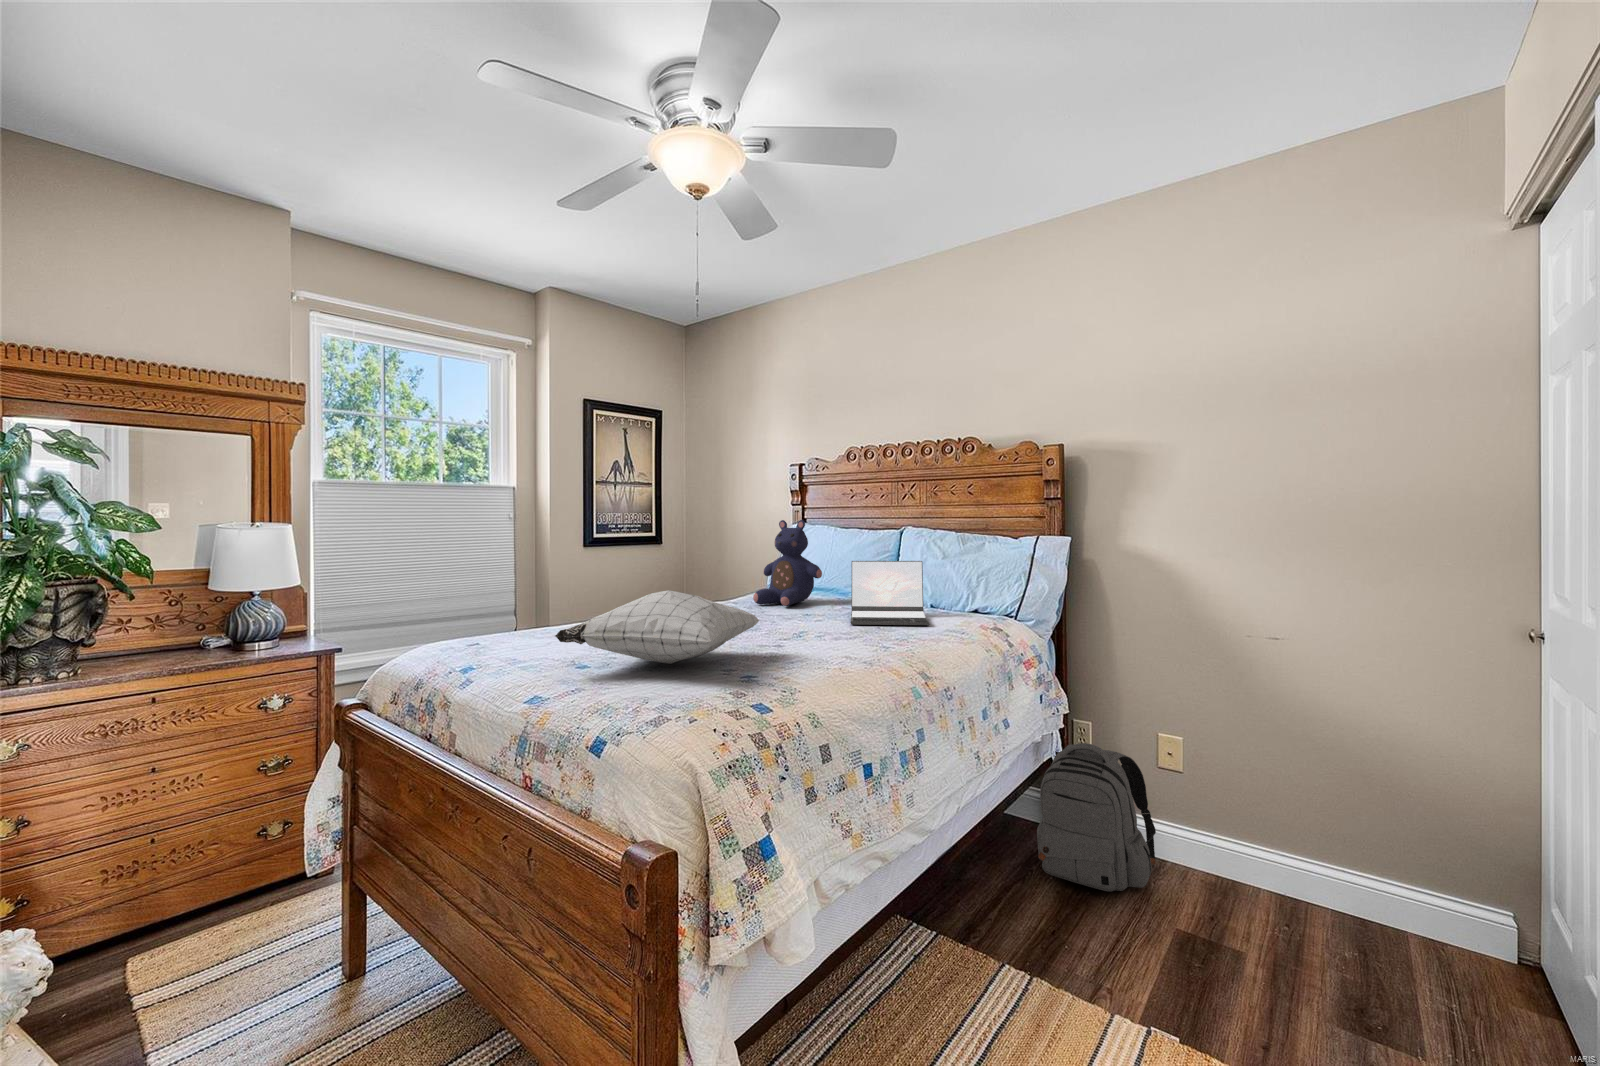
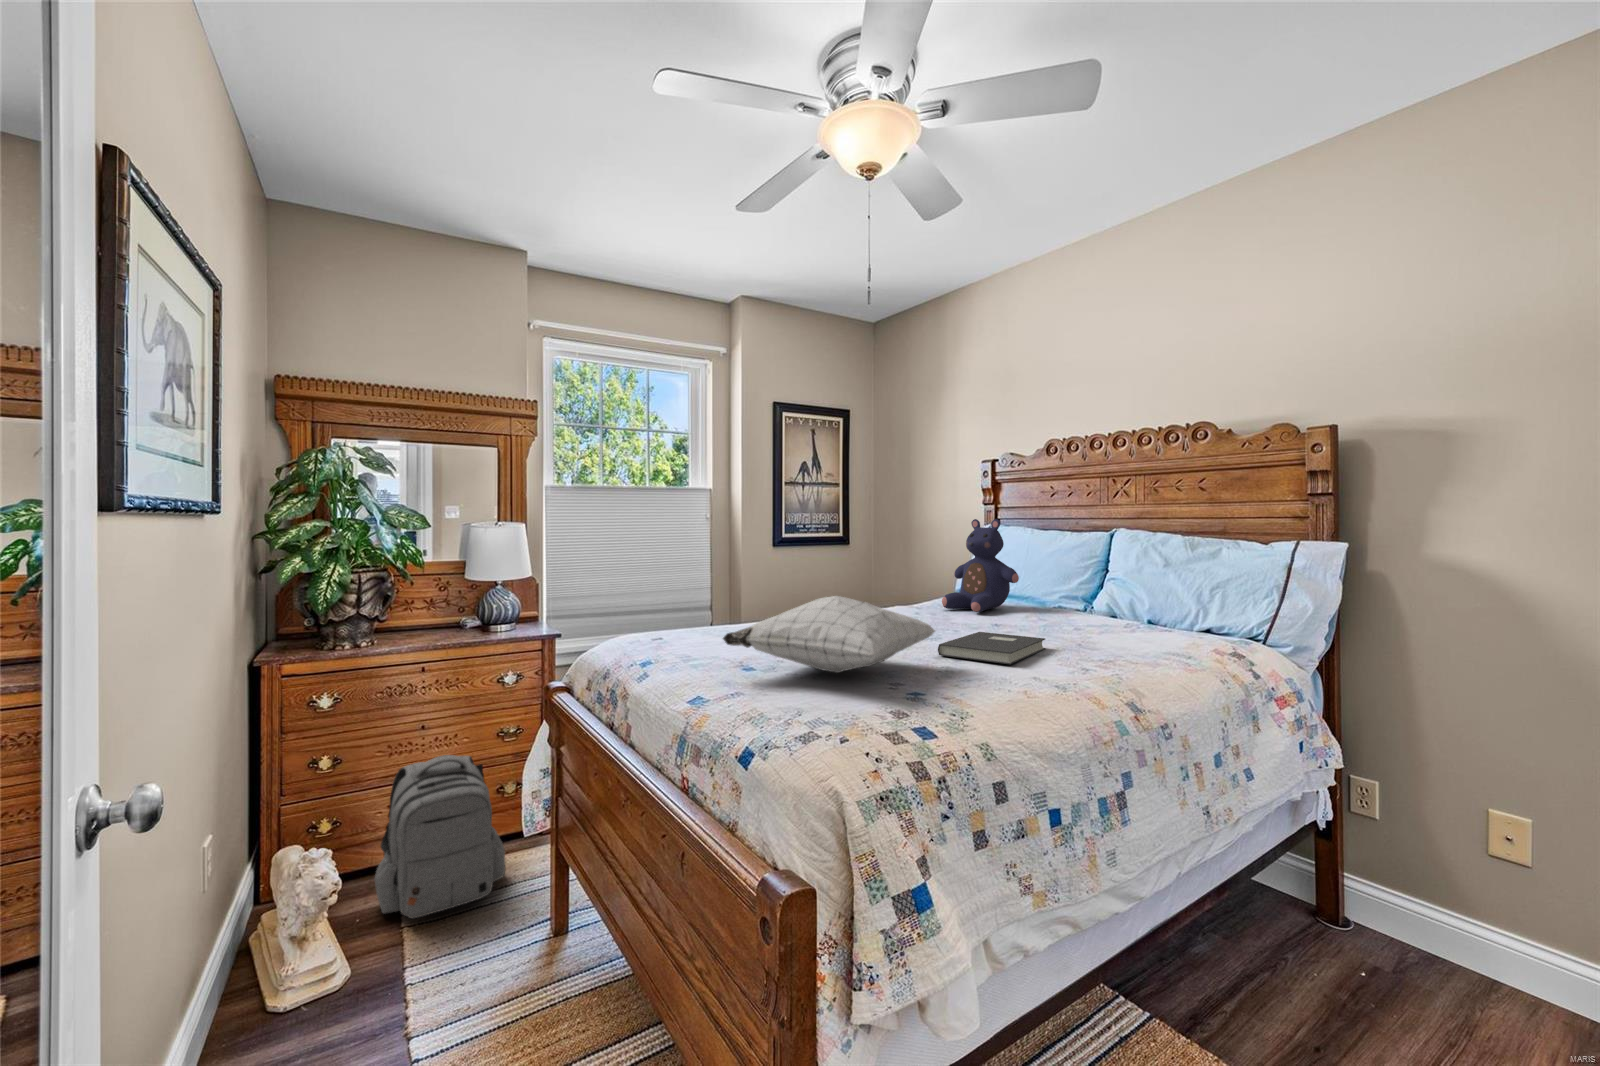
laptop: present [851,561,929,625] -> none [1047,566,1144,643]
book: none [759,622,851,648] -> present [938,632,1045,664]
backpack: present [1037,743,1156,891] -> present [375,755,505,918]

